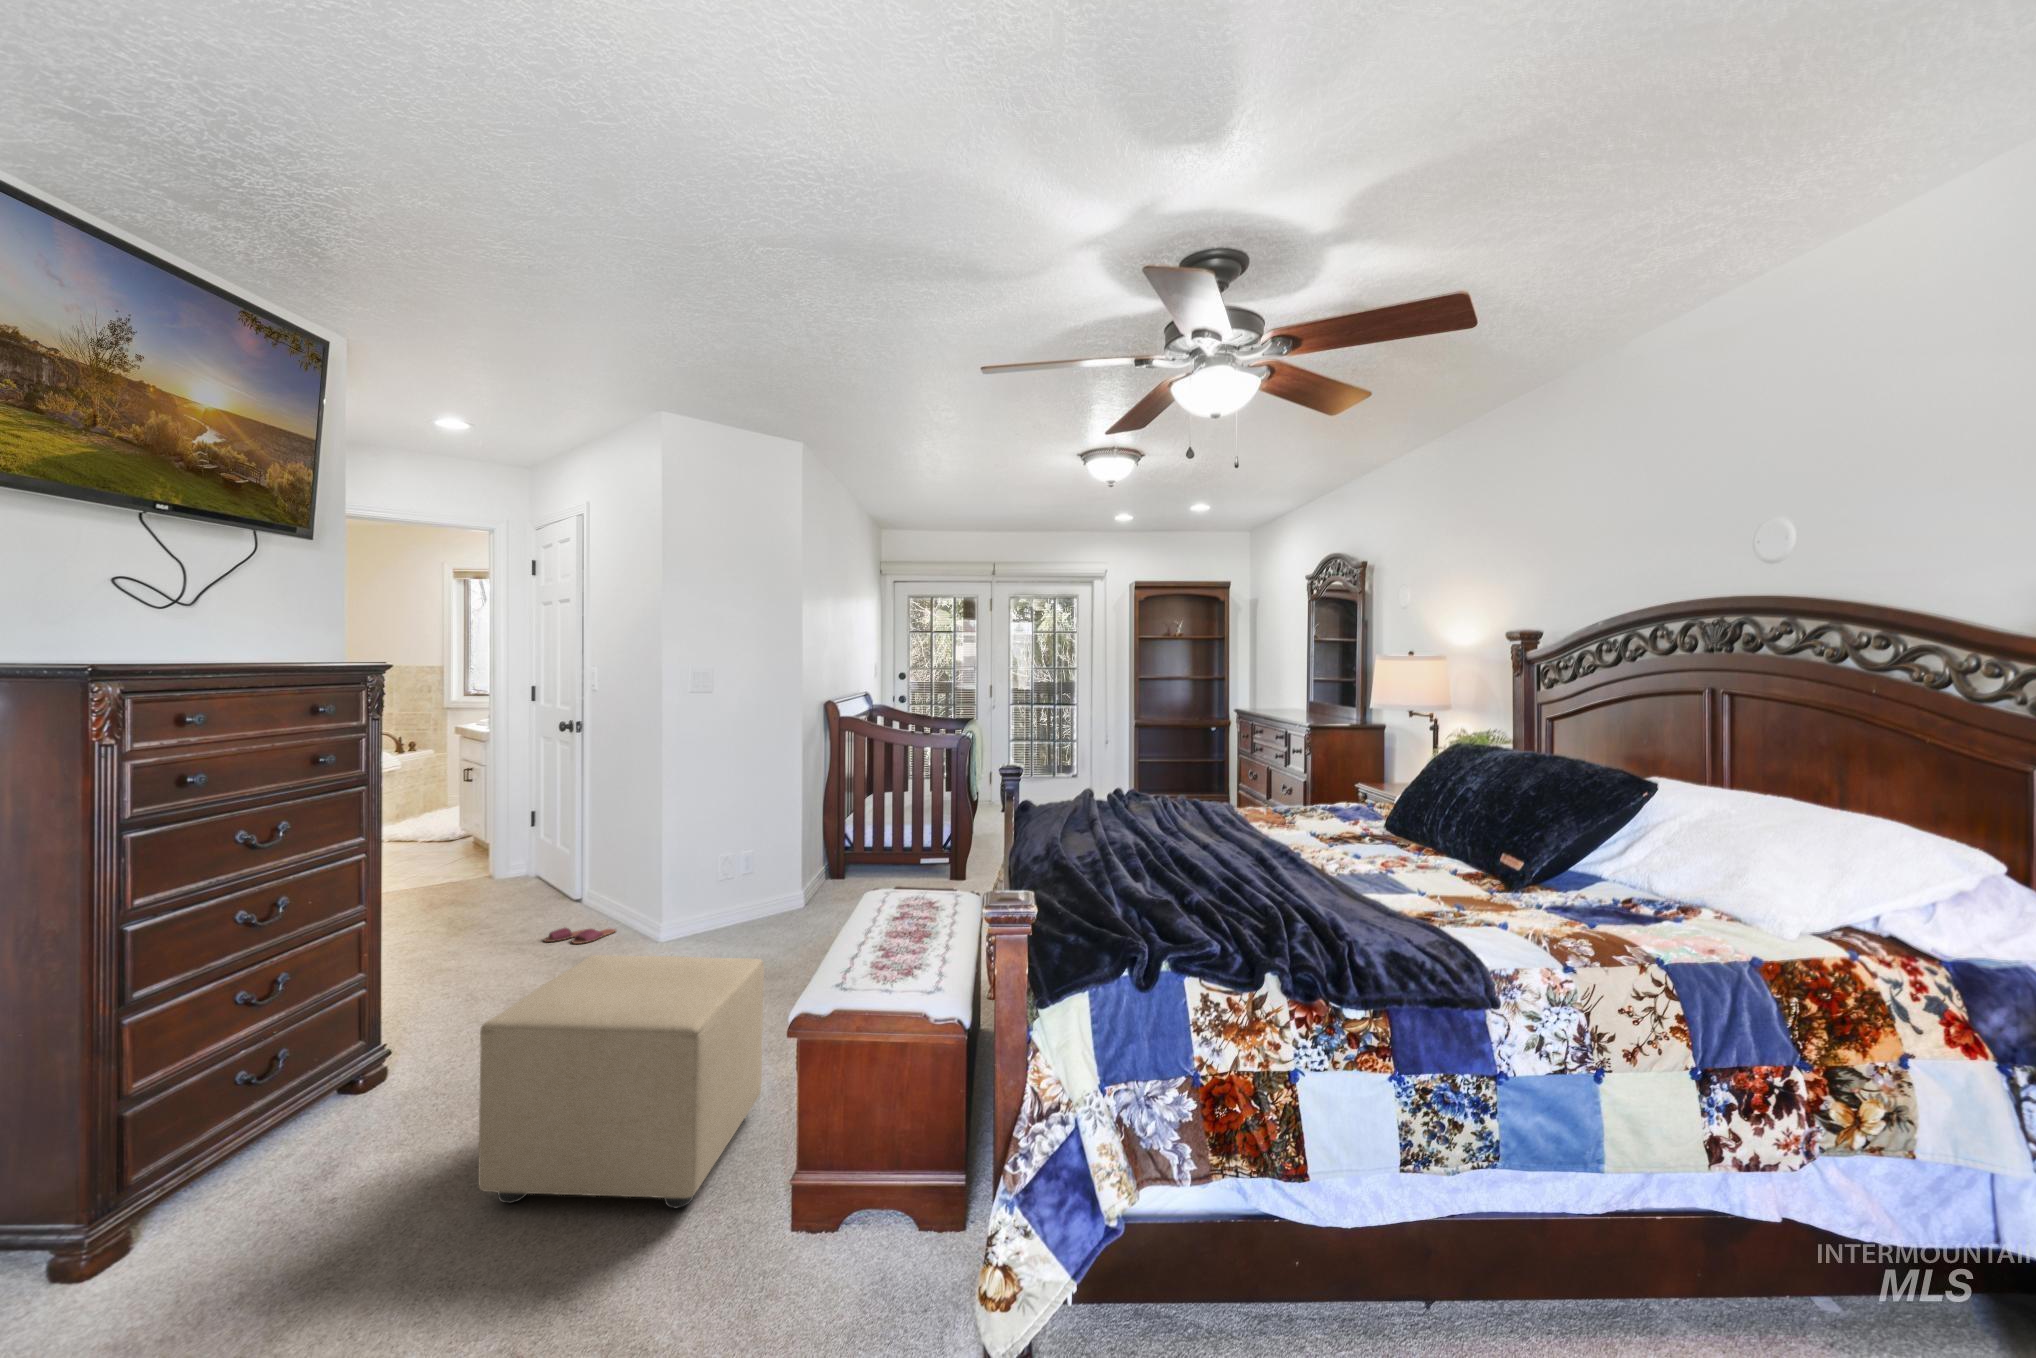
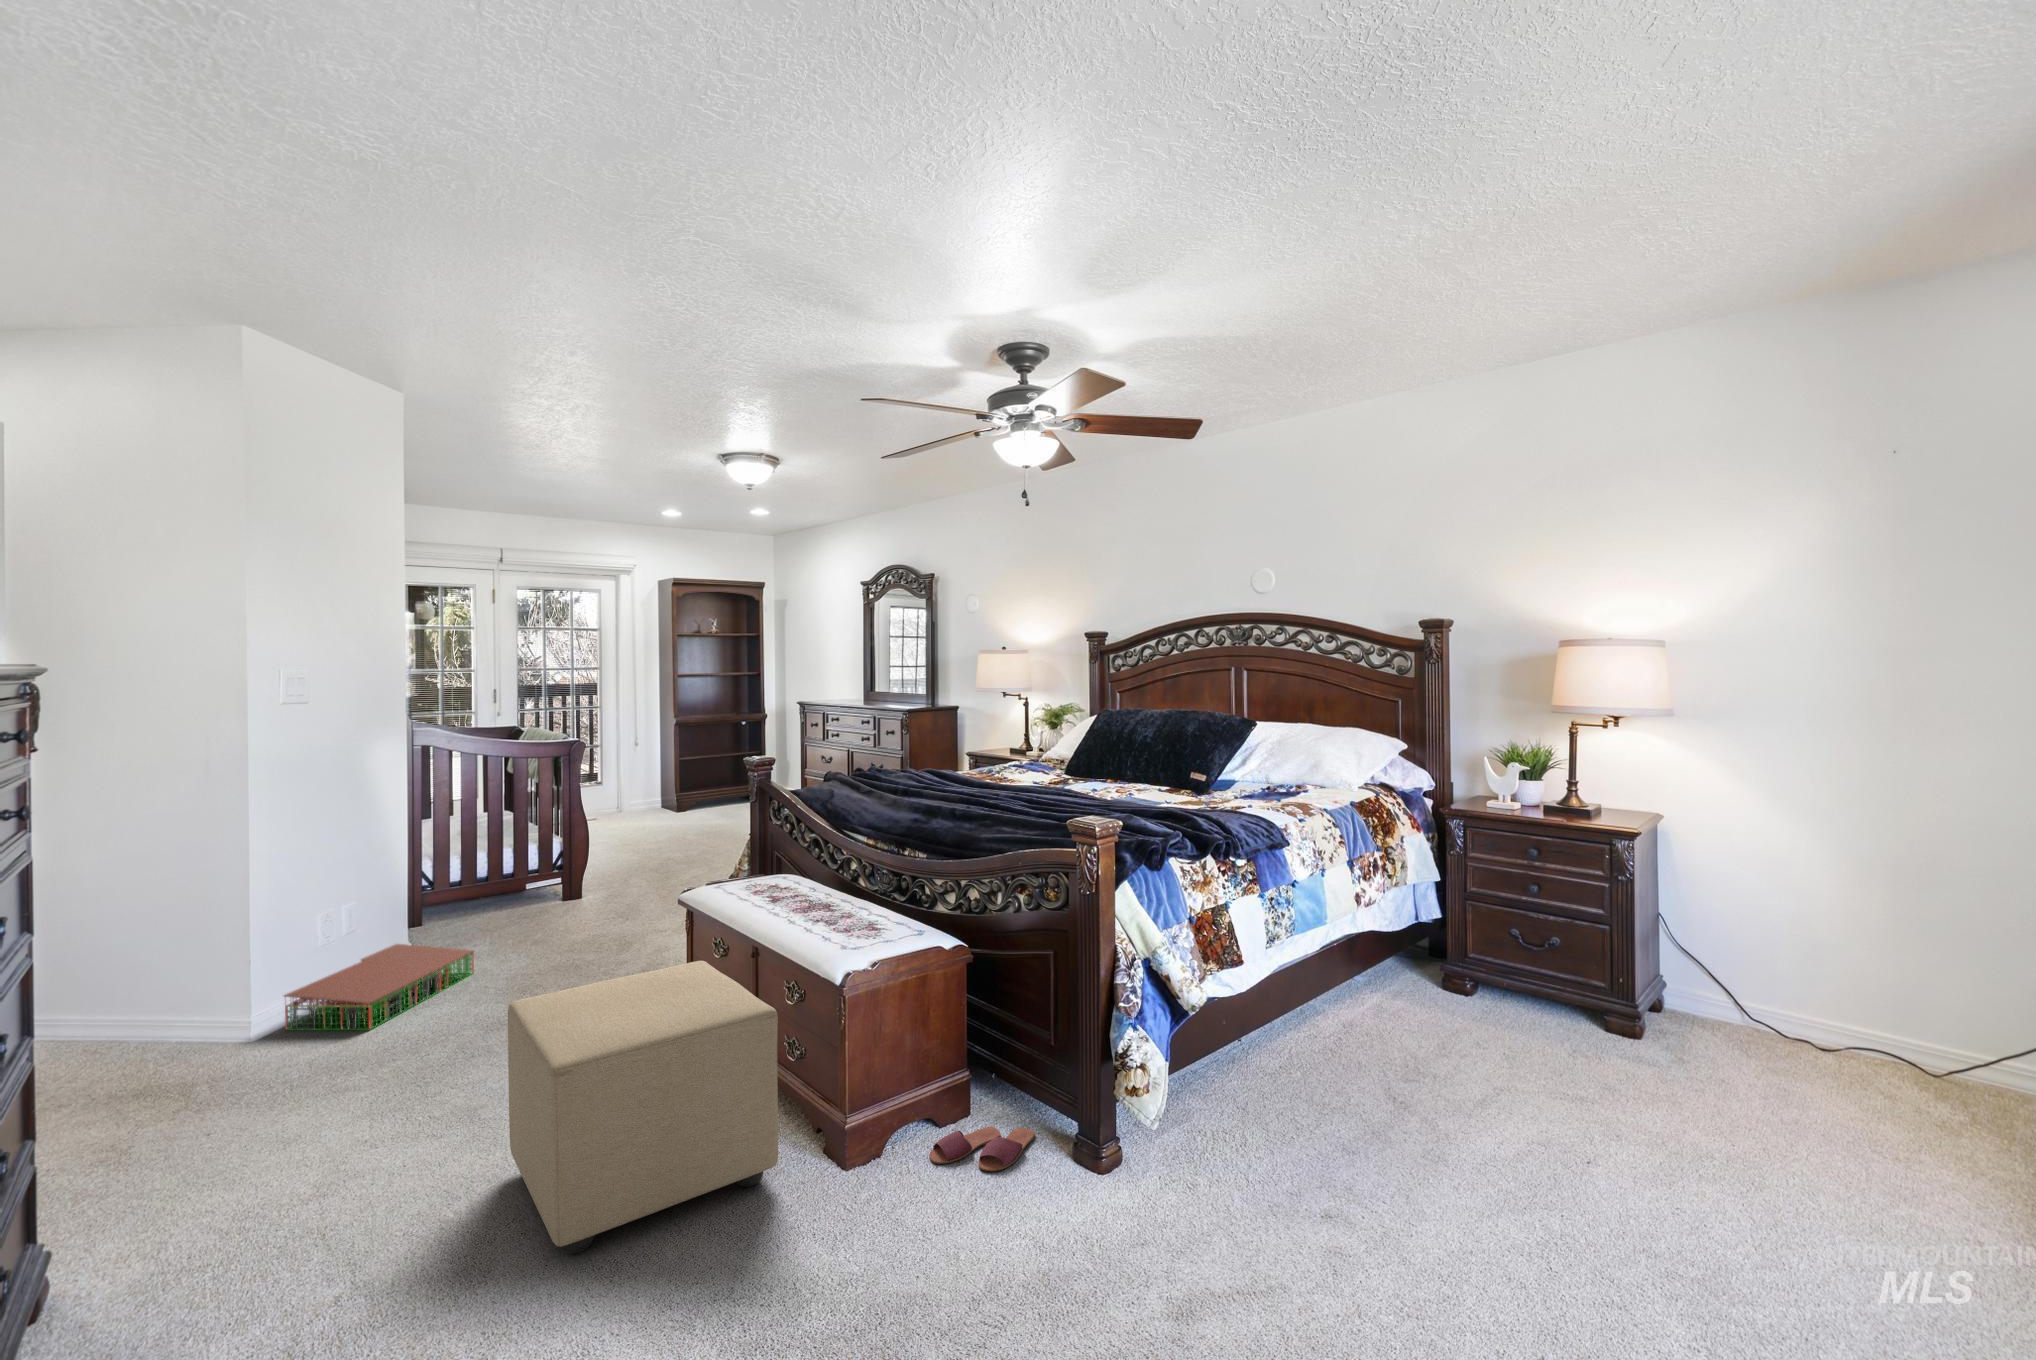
storage bin: none [658,887,807,952] -> present [284,944,474,1029]
slippers: present [545,928,616,944] -> present [929,1126,1035,1171]

